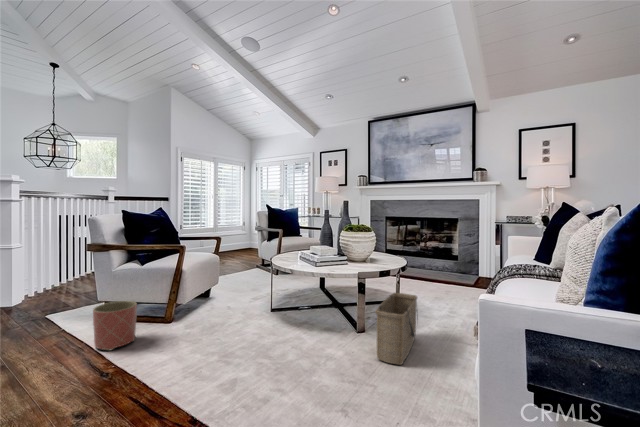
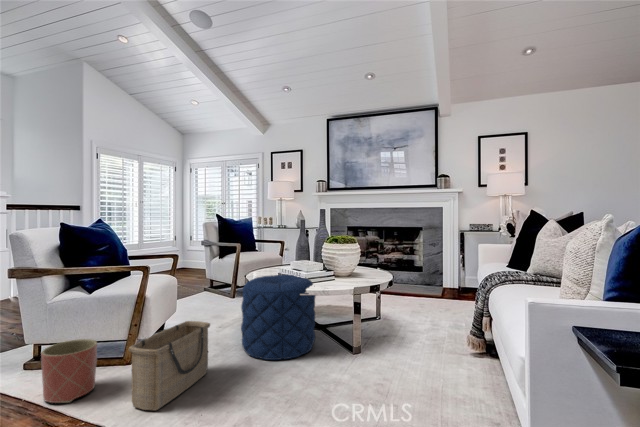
pouf: none [260,257,326,333] -> present [241,275,315,360]
basket: present [375,293,417,365] -> present [129,321,210,410]

